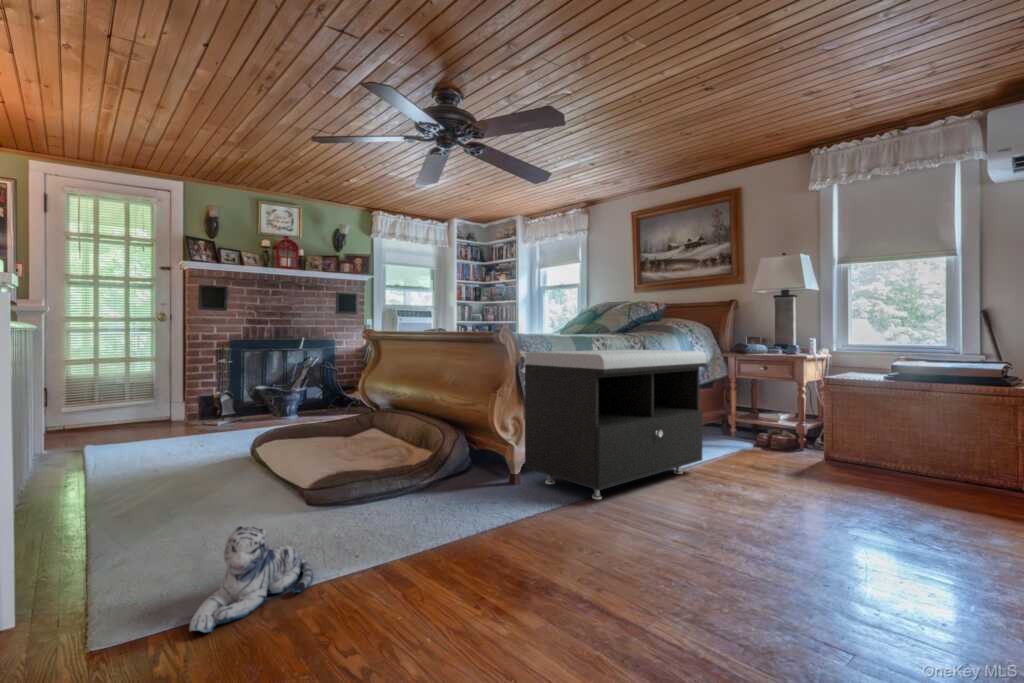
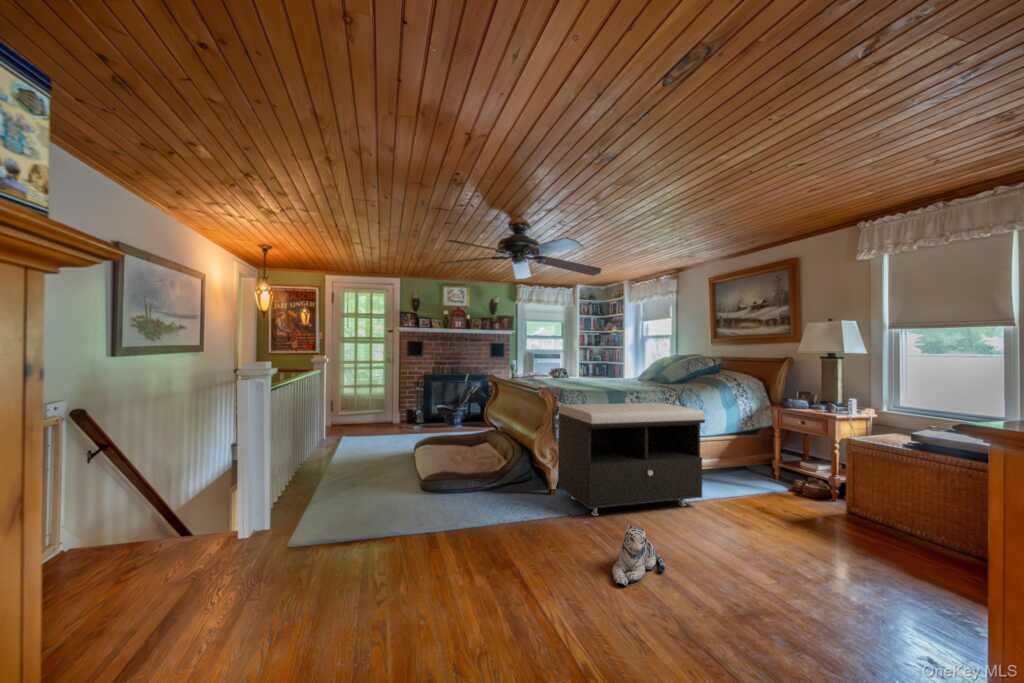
plush toy: present [189,526,313,632] -> present [612,525,665,586]

